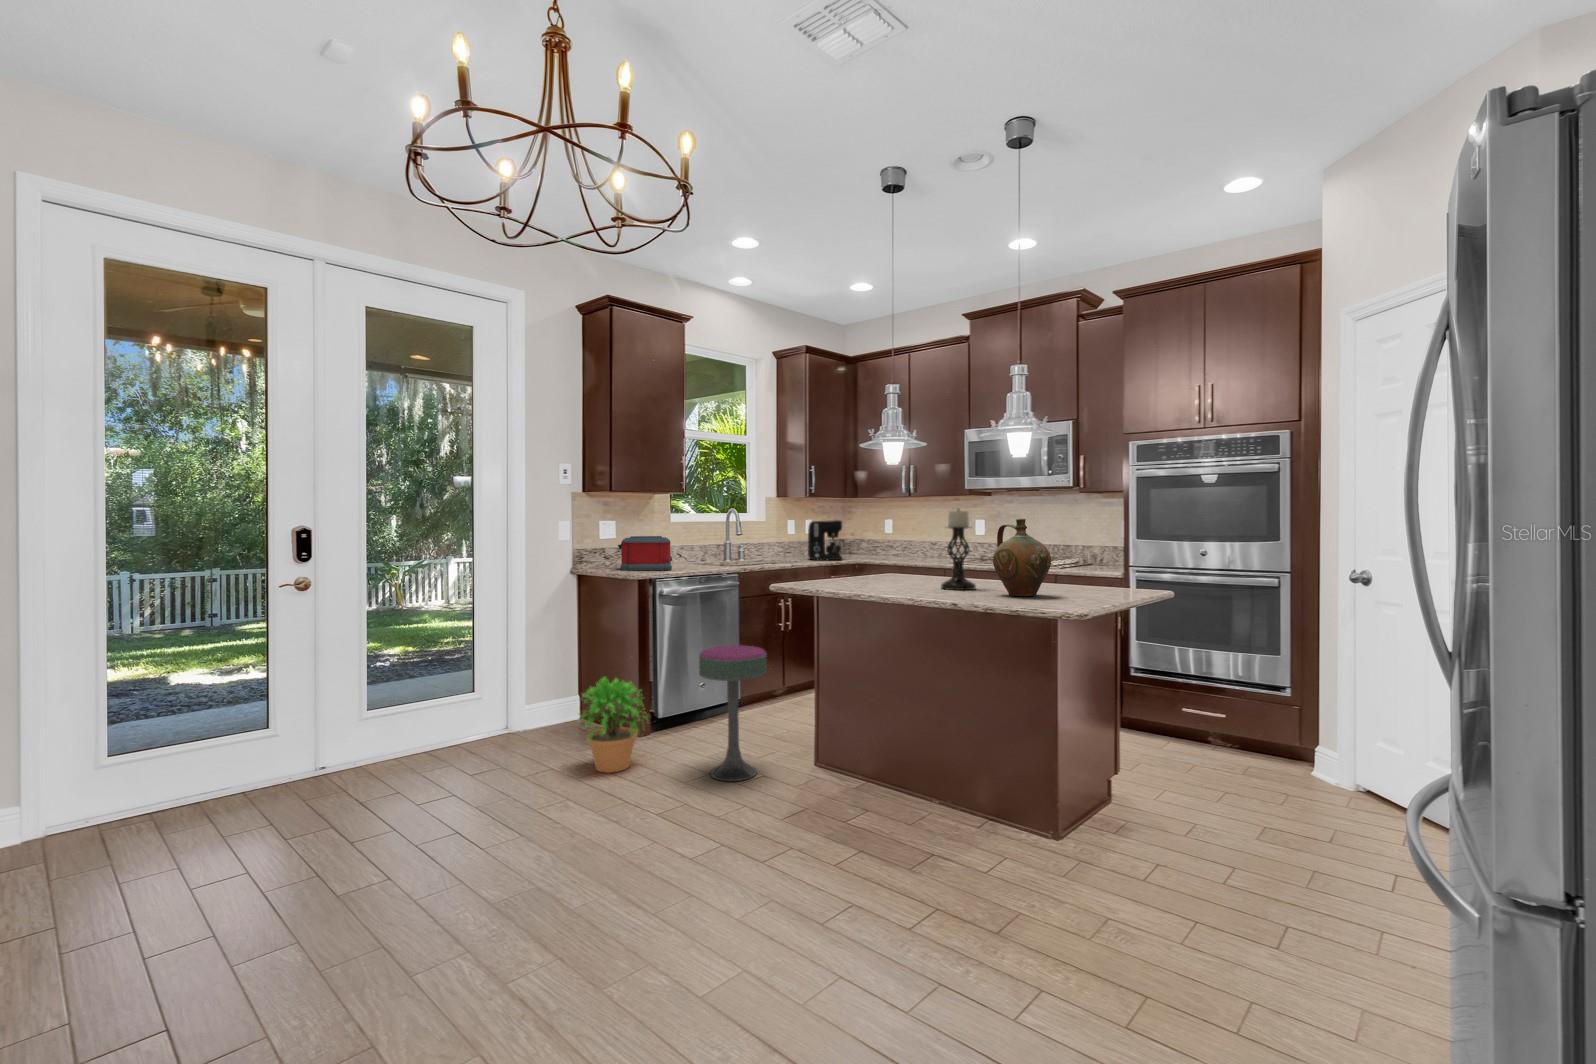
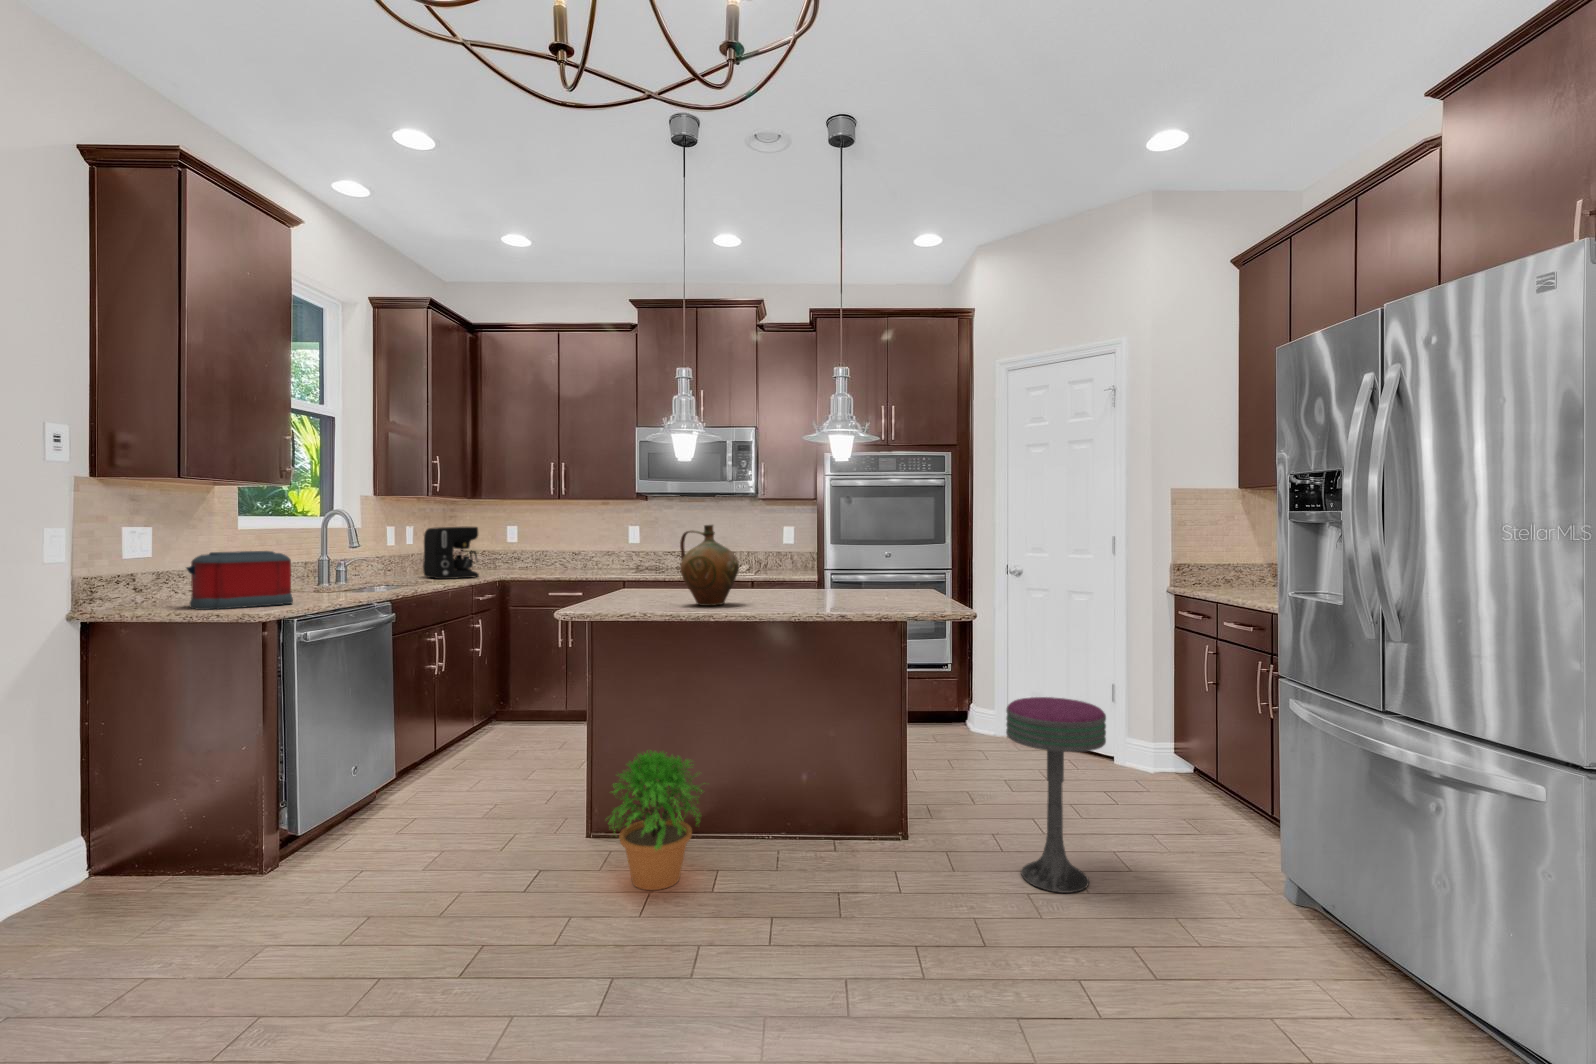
candle holder: present [941,508,976,590] -> none [760,512,797,602]
ceramic jug: present [993,519,1051,597] -> present [680,525,739,606]
bar stool: present [699,645,767,781] -> present [1006,697,1106,893]
potted plant: present [582,677,647,773] -> present [608,751,703,890]

